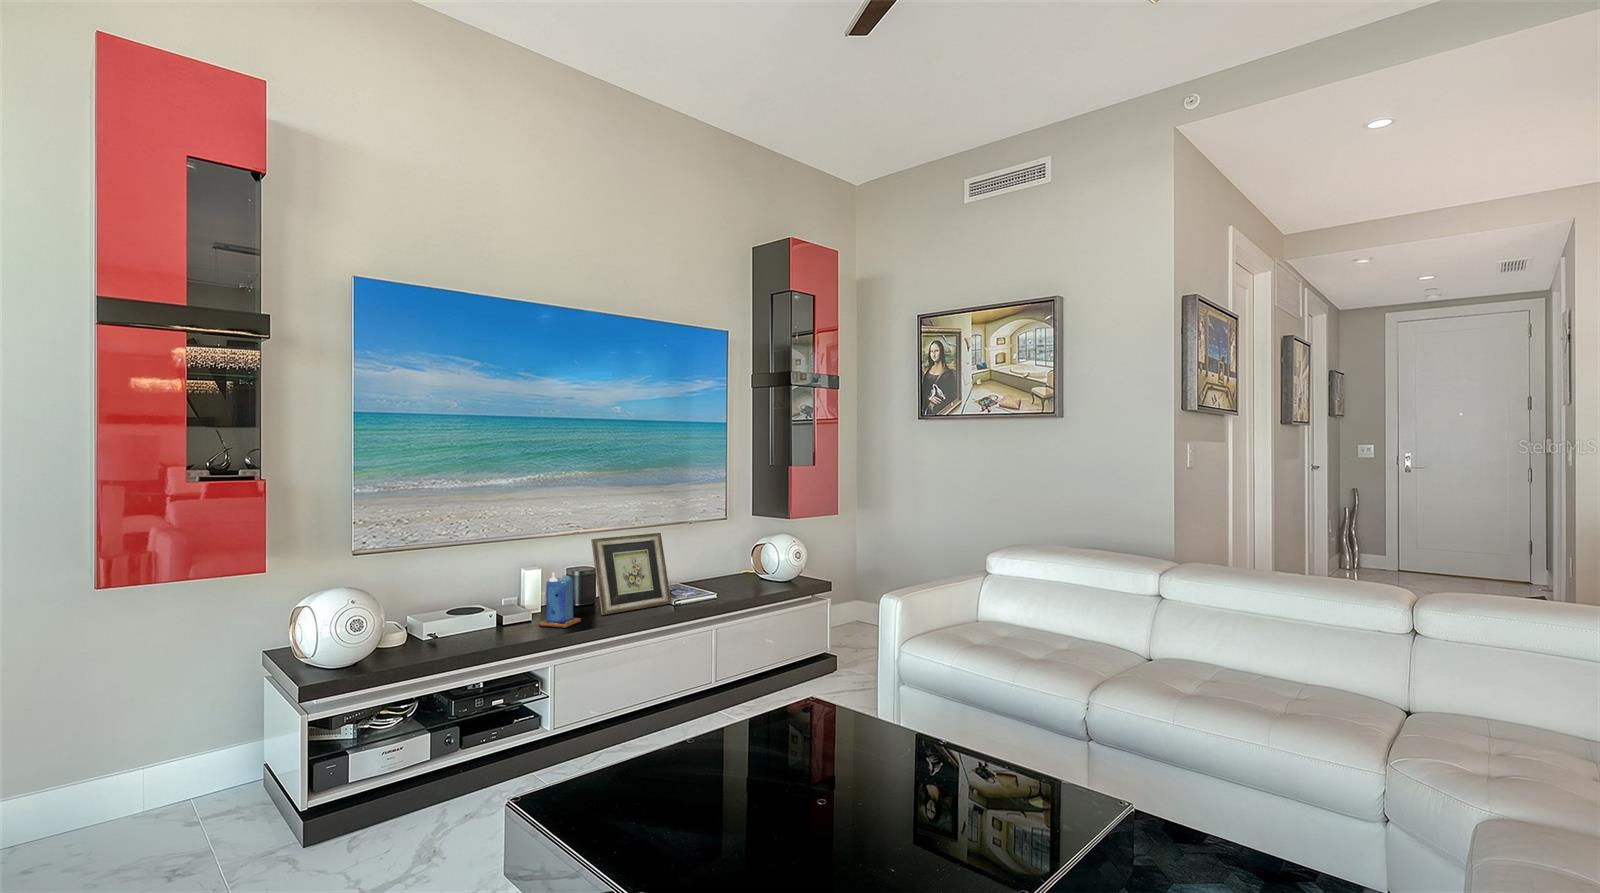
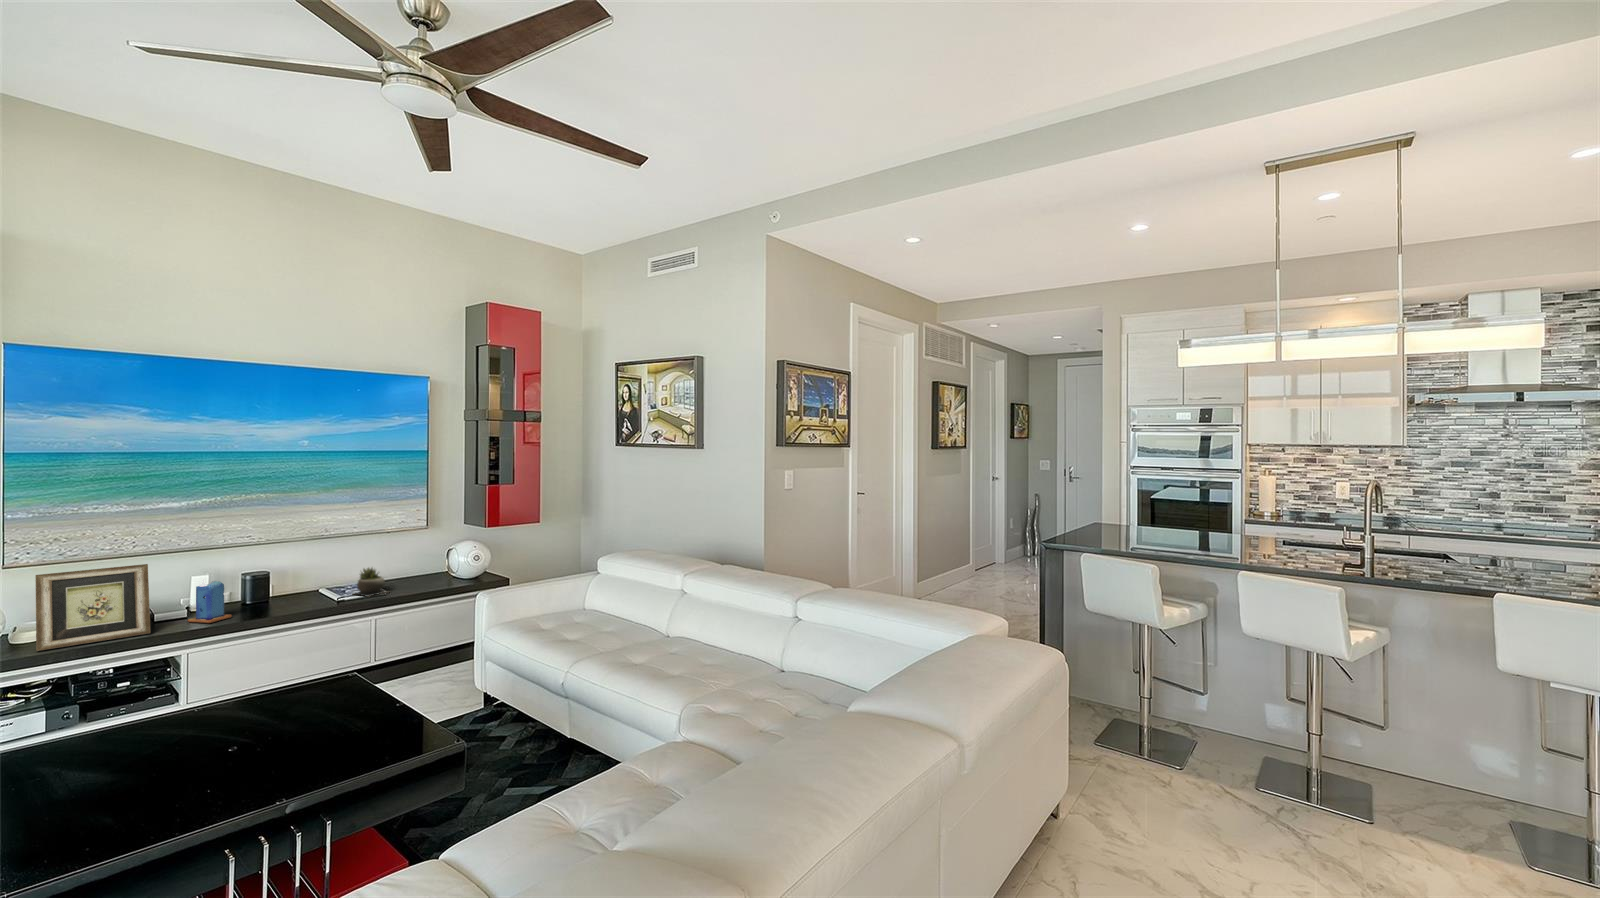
picture frame: present [591,533,671,615] -> present [35,564,150,651]
succulent plant: none [678,563,720,601] -> present [355,568,388,597]

